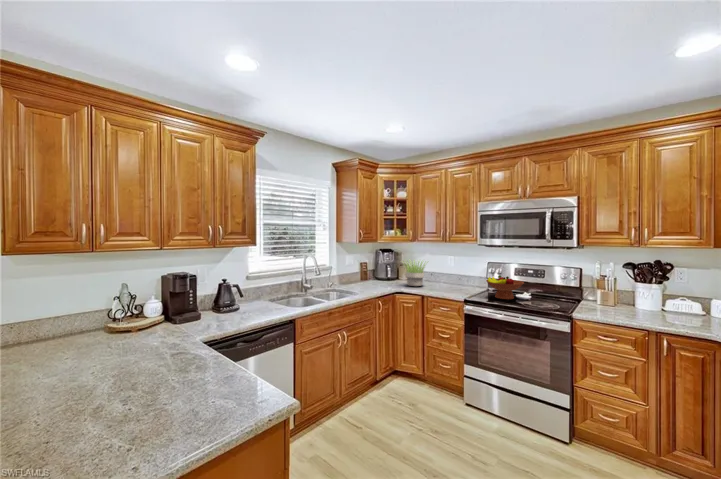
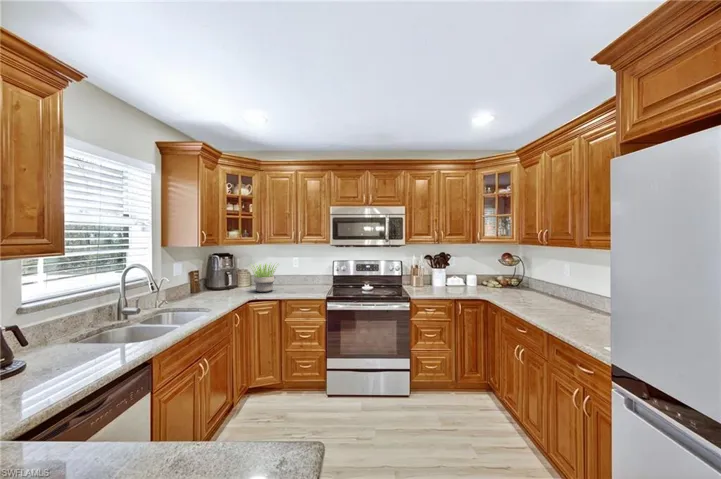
fruit bowl: present [486,276,524,300] -> none [341,272,372,293]

